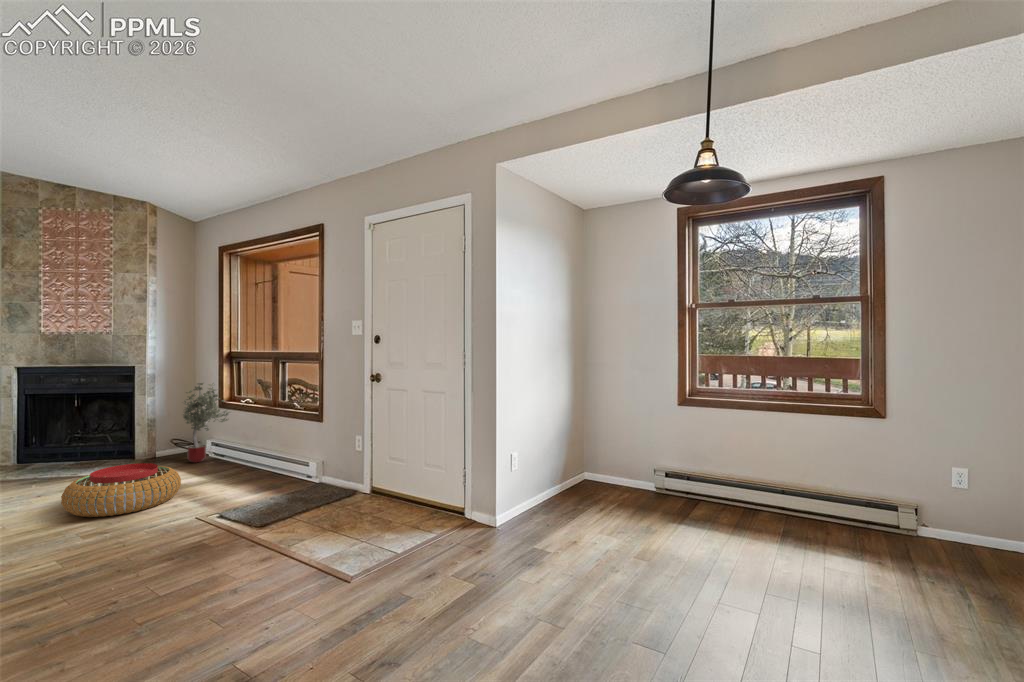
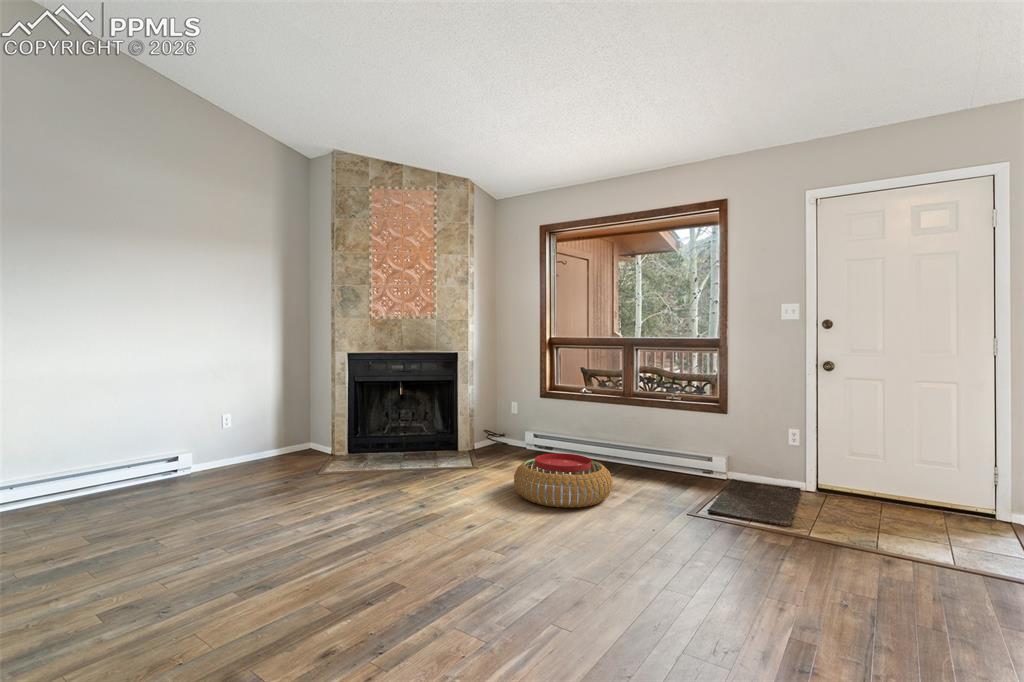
potted tree: present [183,383,230,463] -> none [502,371,561,456]

